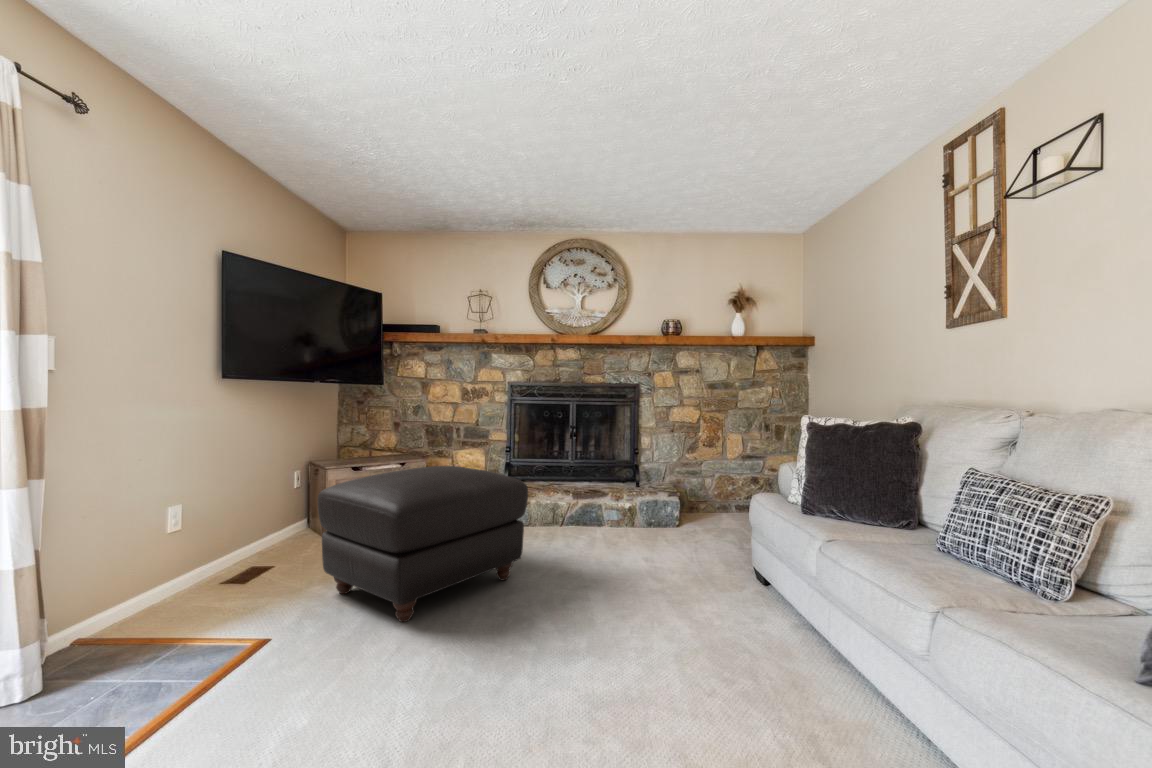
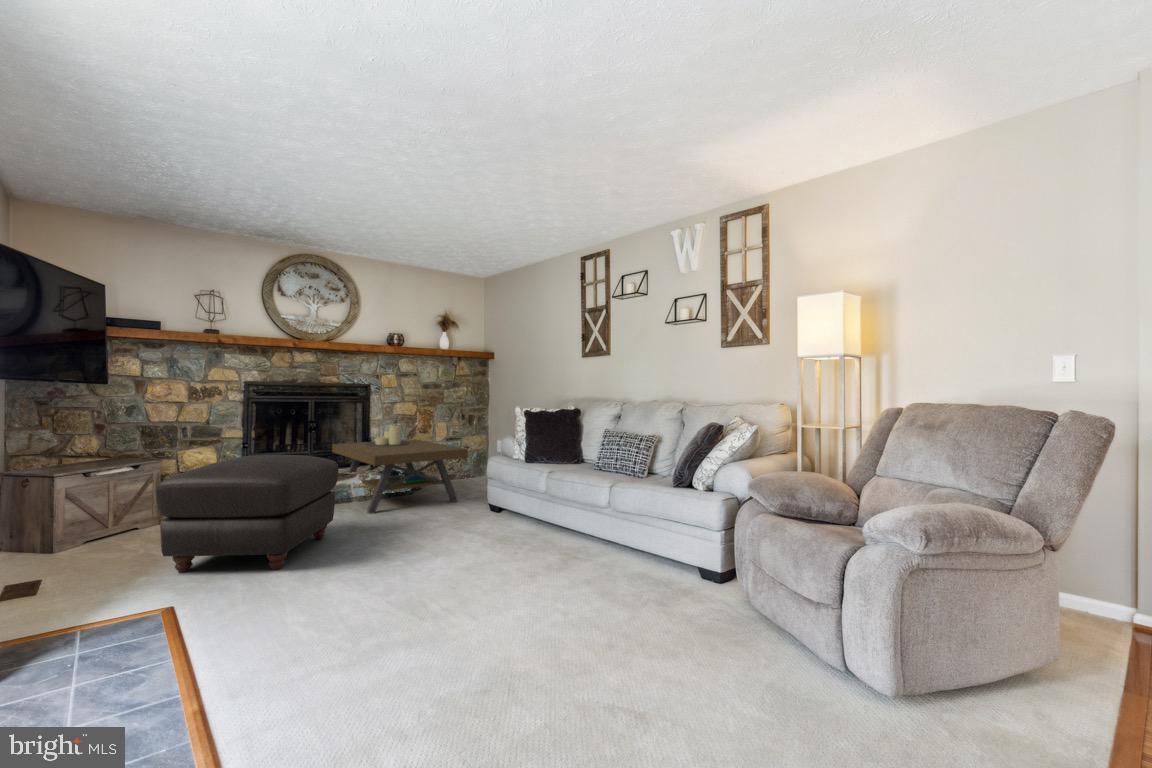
coffee table: none [594,436,735,554] -> present [332,426,468,514]

